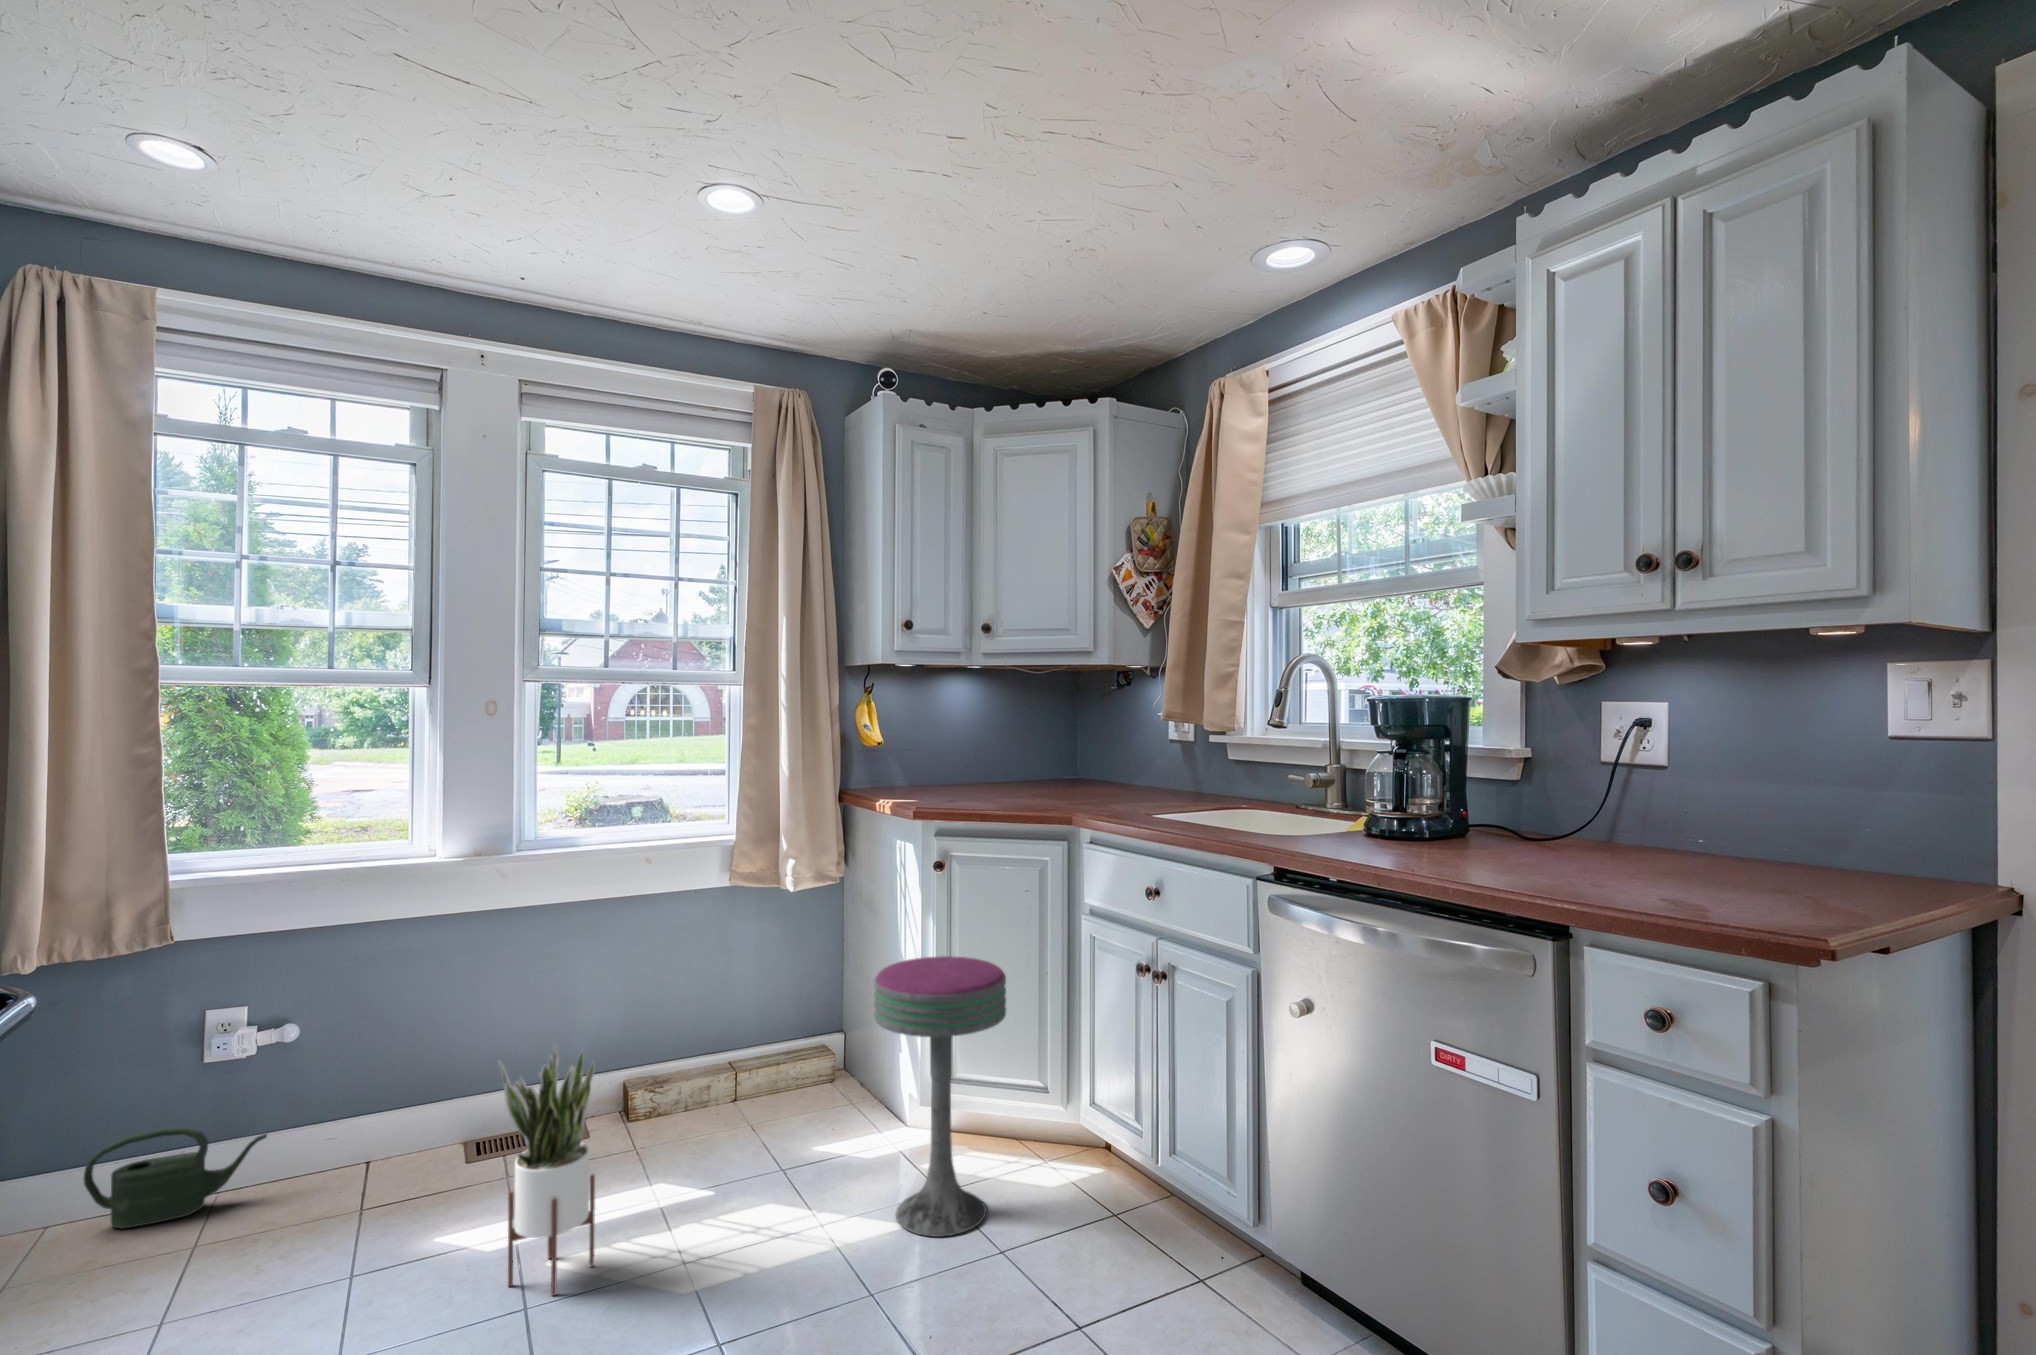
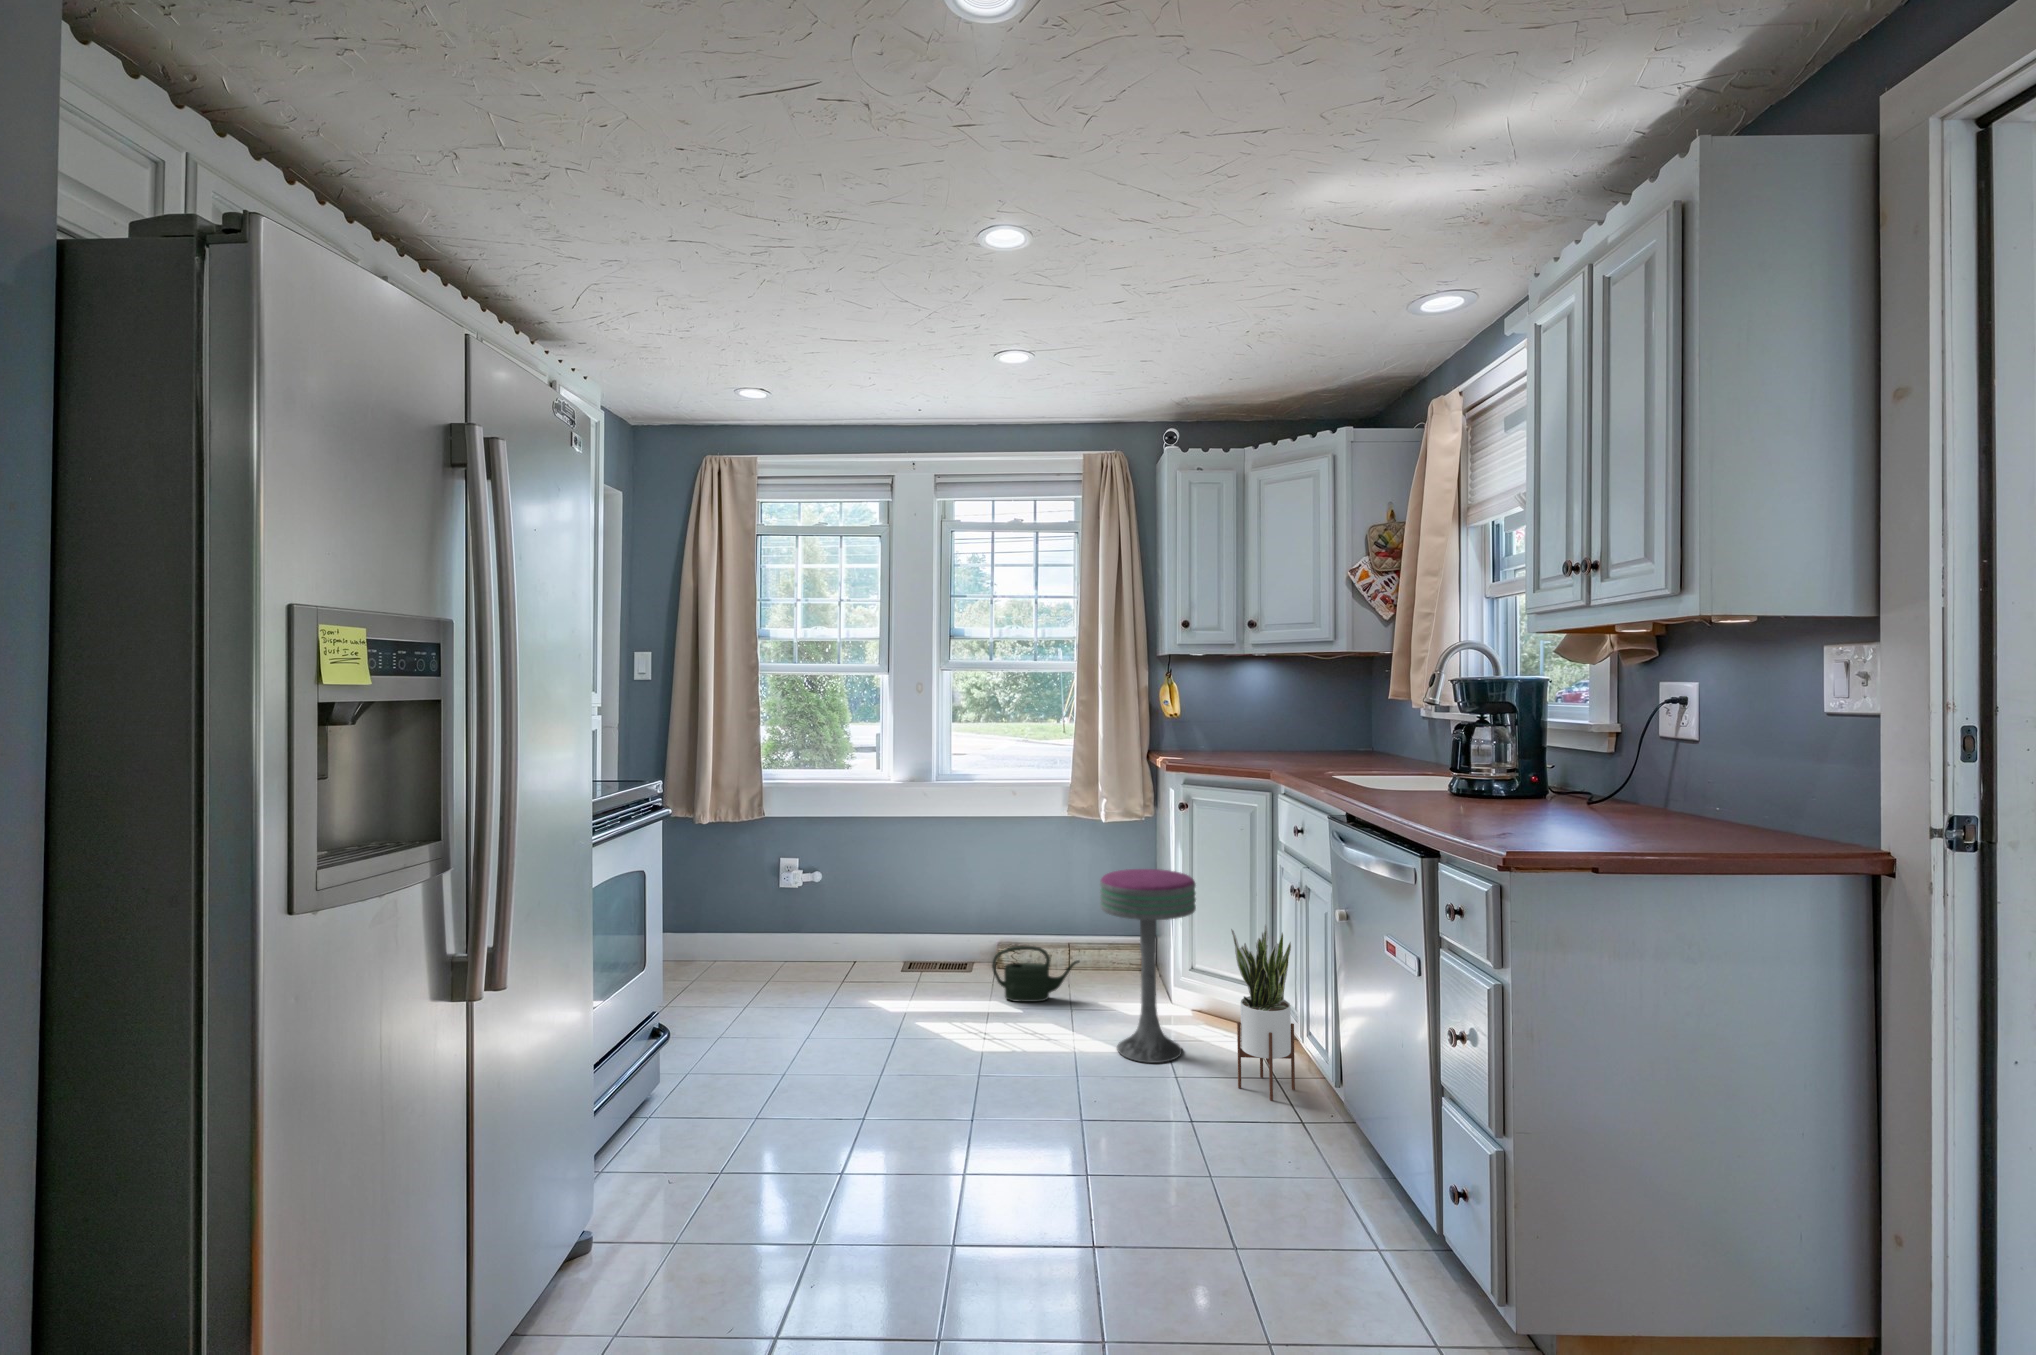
potted plant: present [498,1044,595,1296] -> present [1231,924,1295,1101]
watering can: present [84,1127,267,1229] -> present [992,946,1080,1002]

